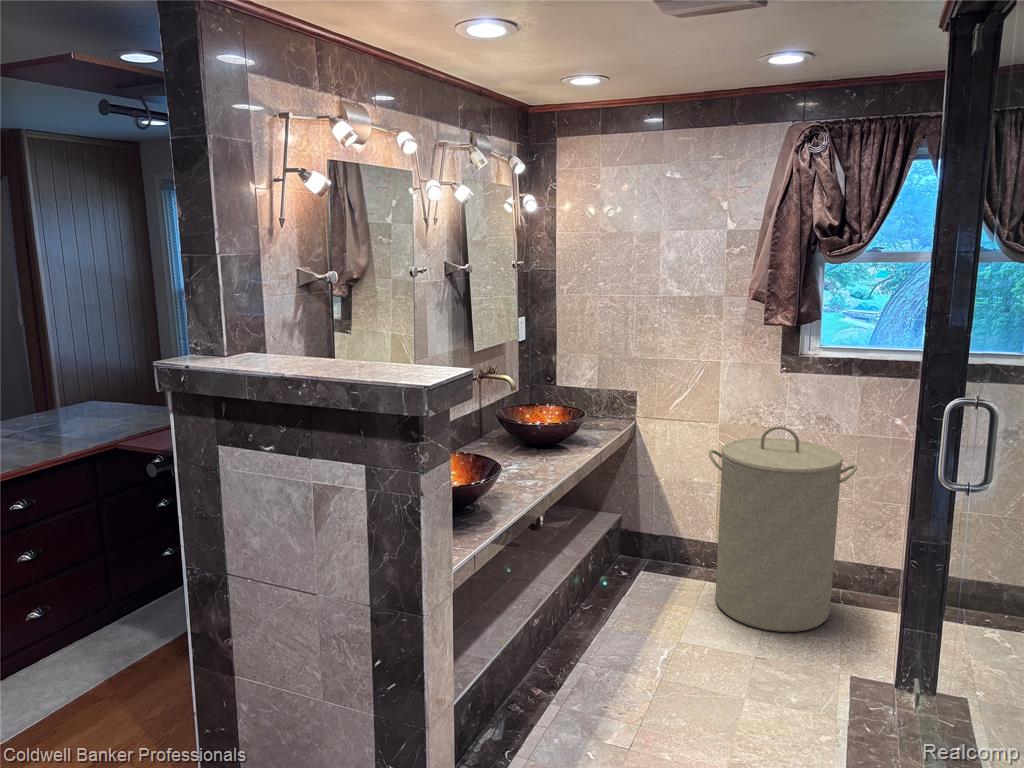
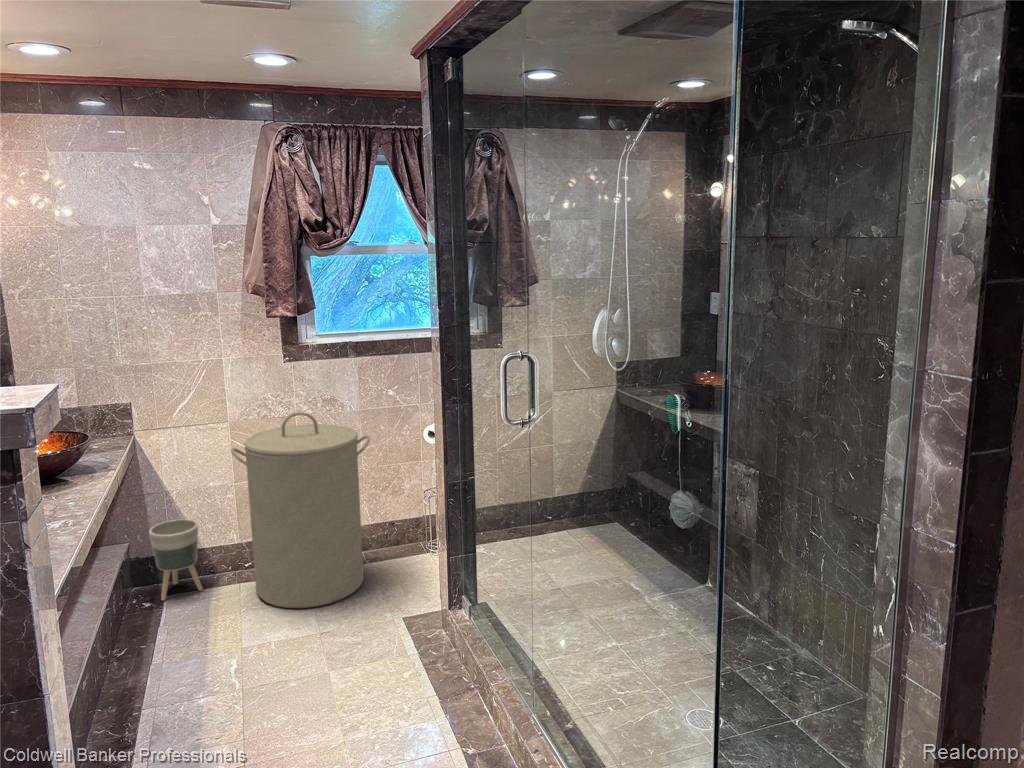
planter: none [634,504,676,577] -> present [149,519,203,601]

